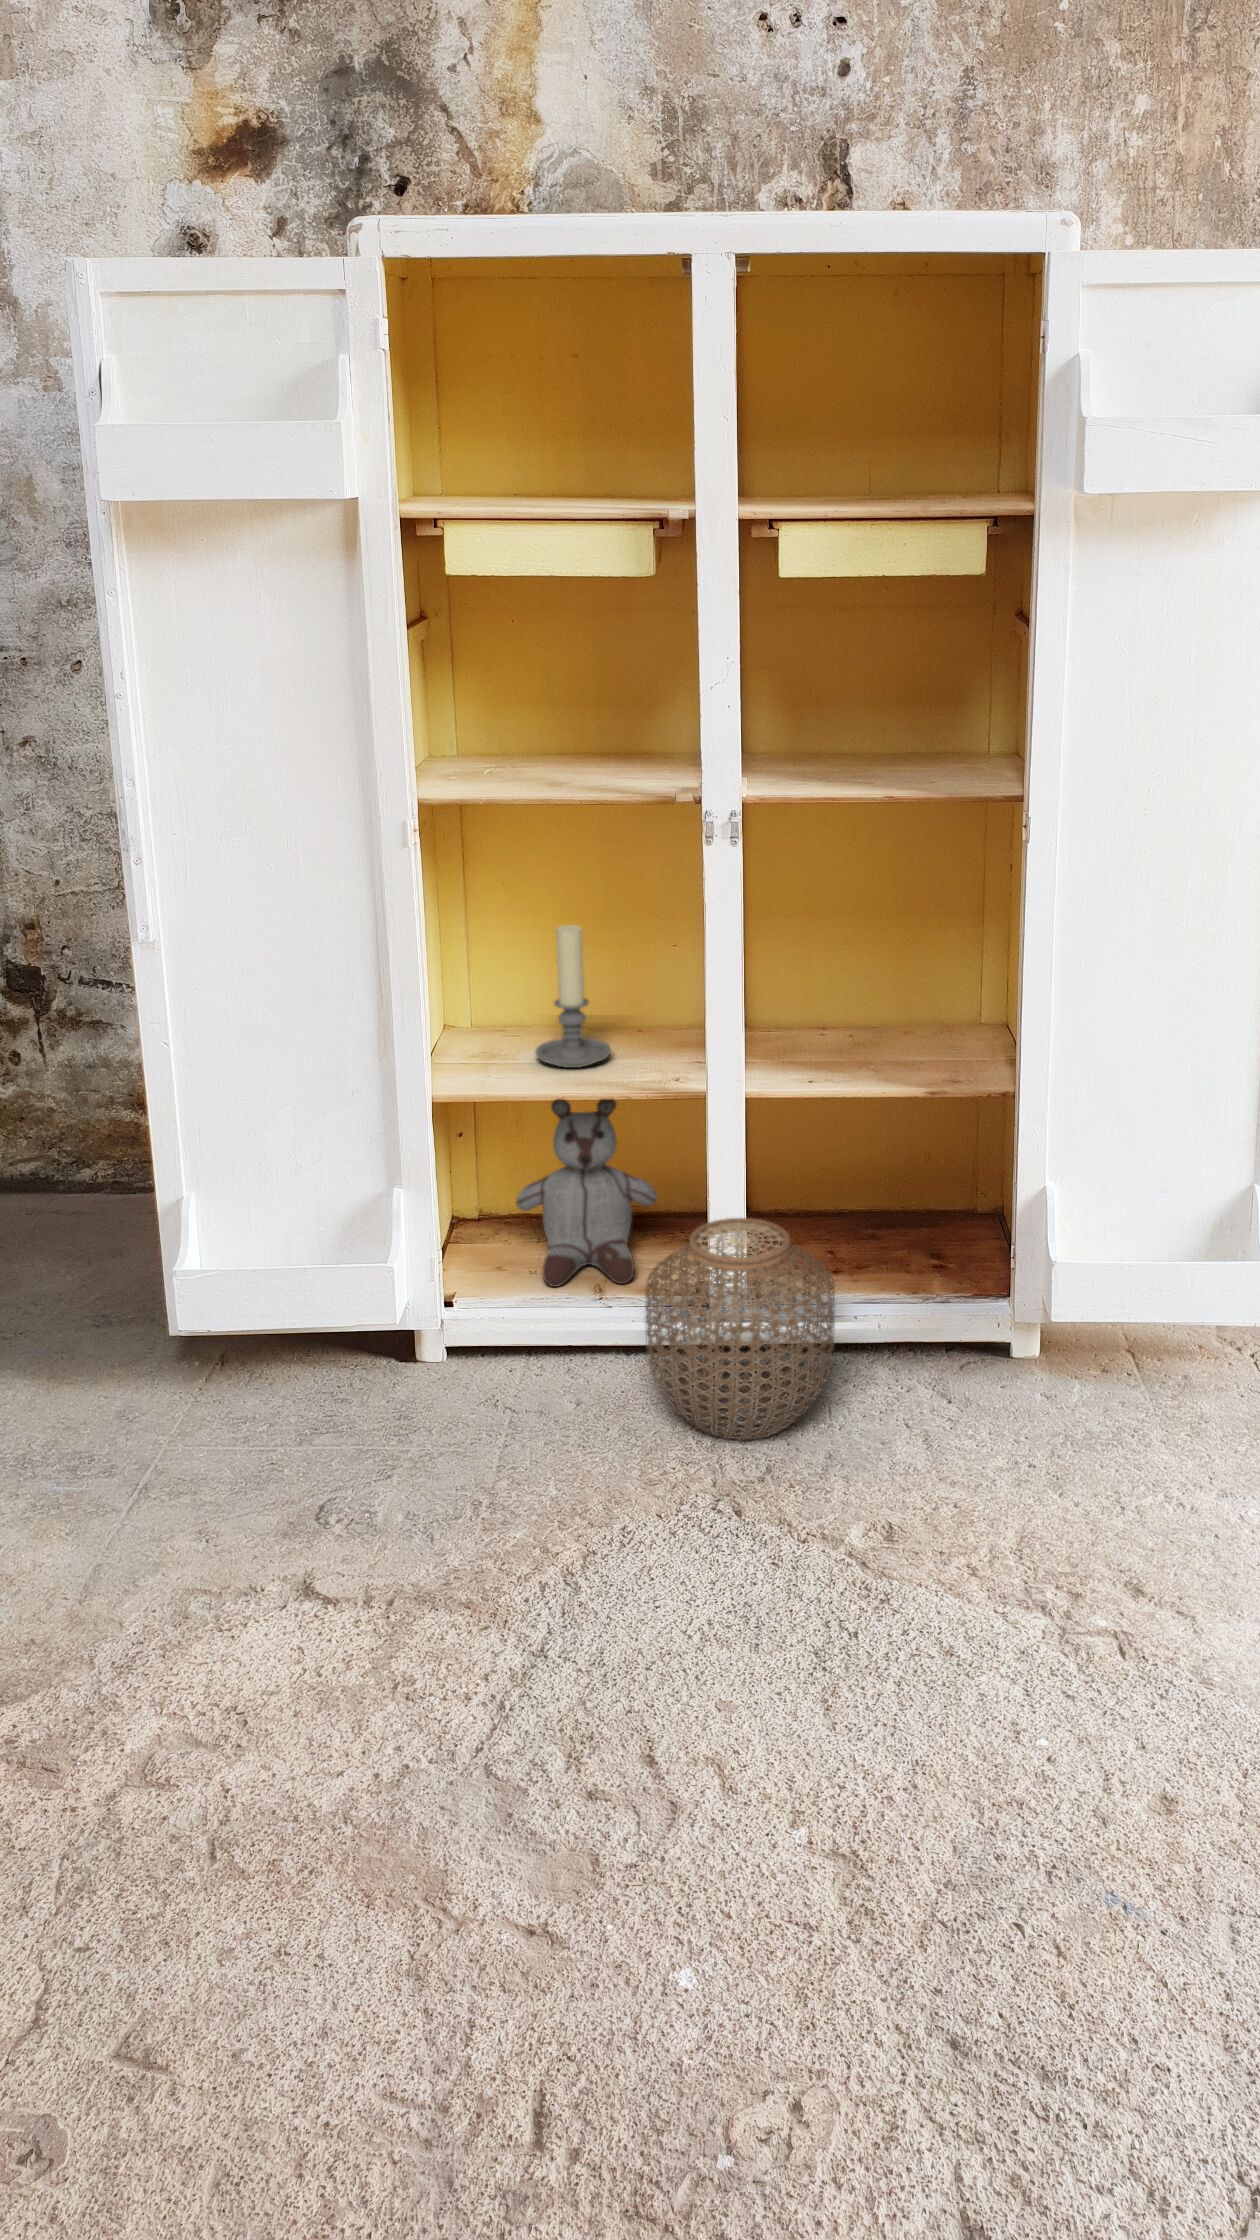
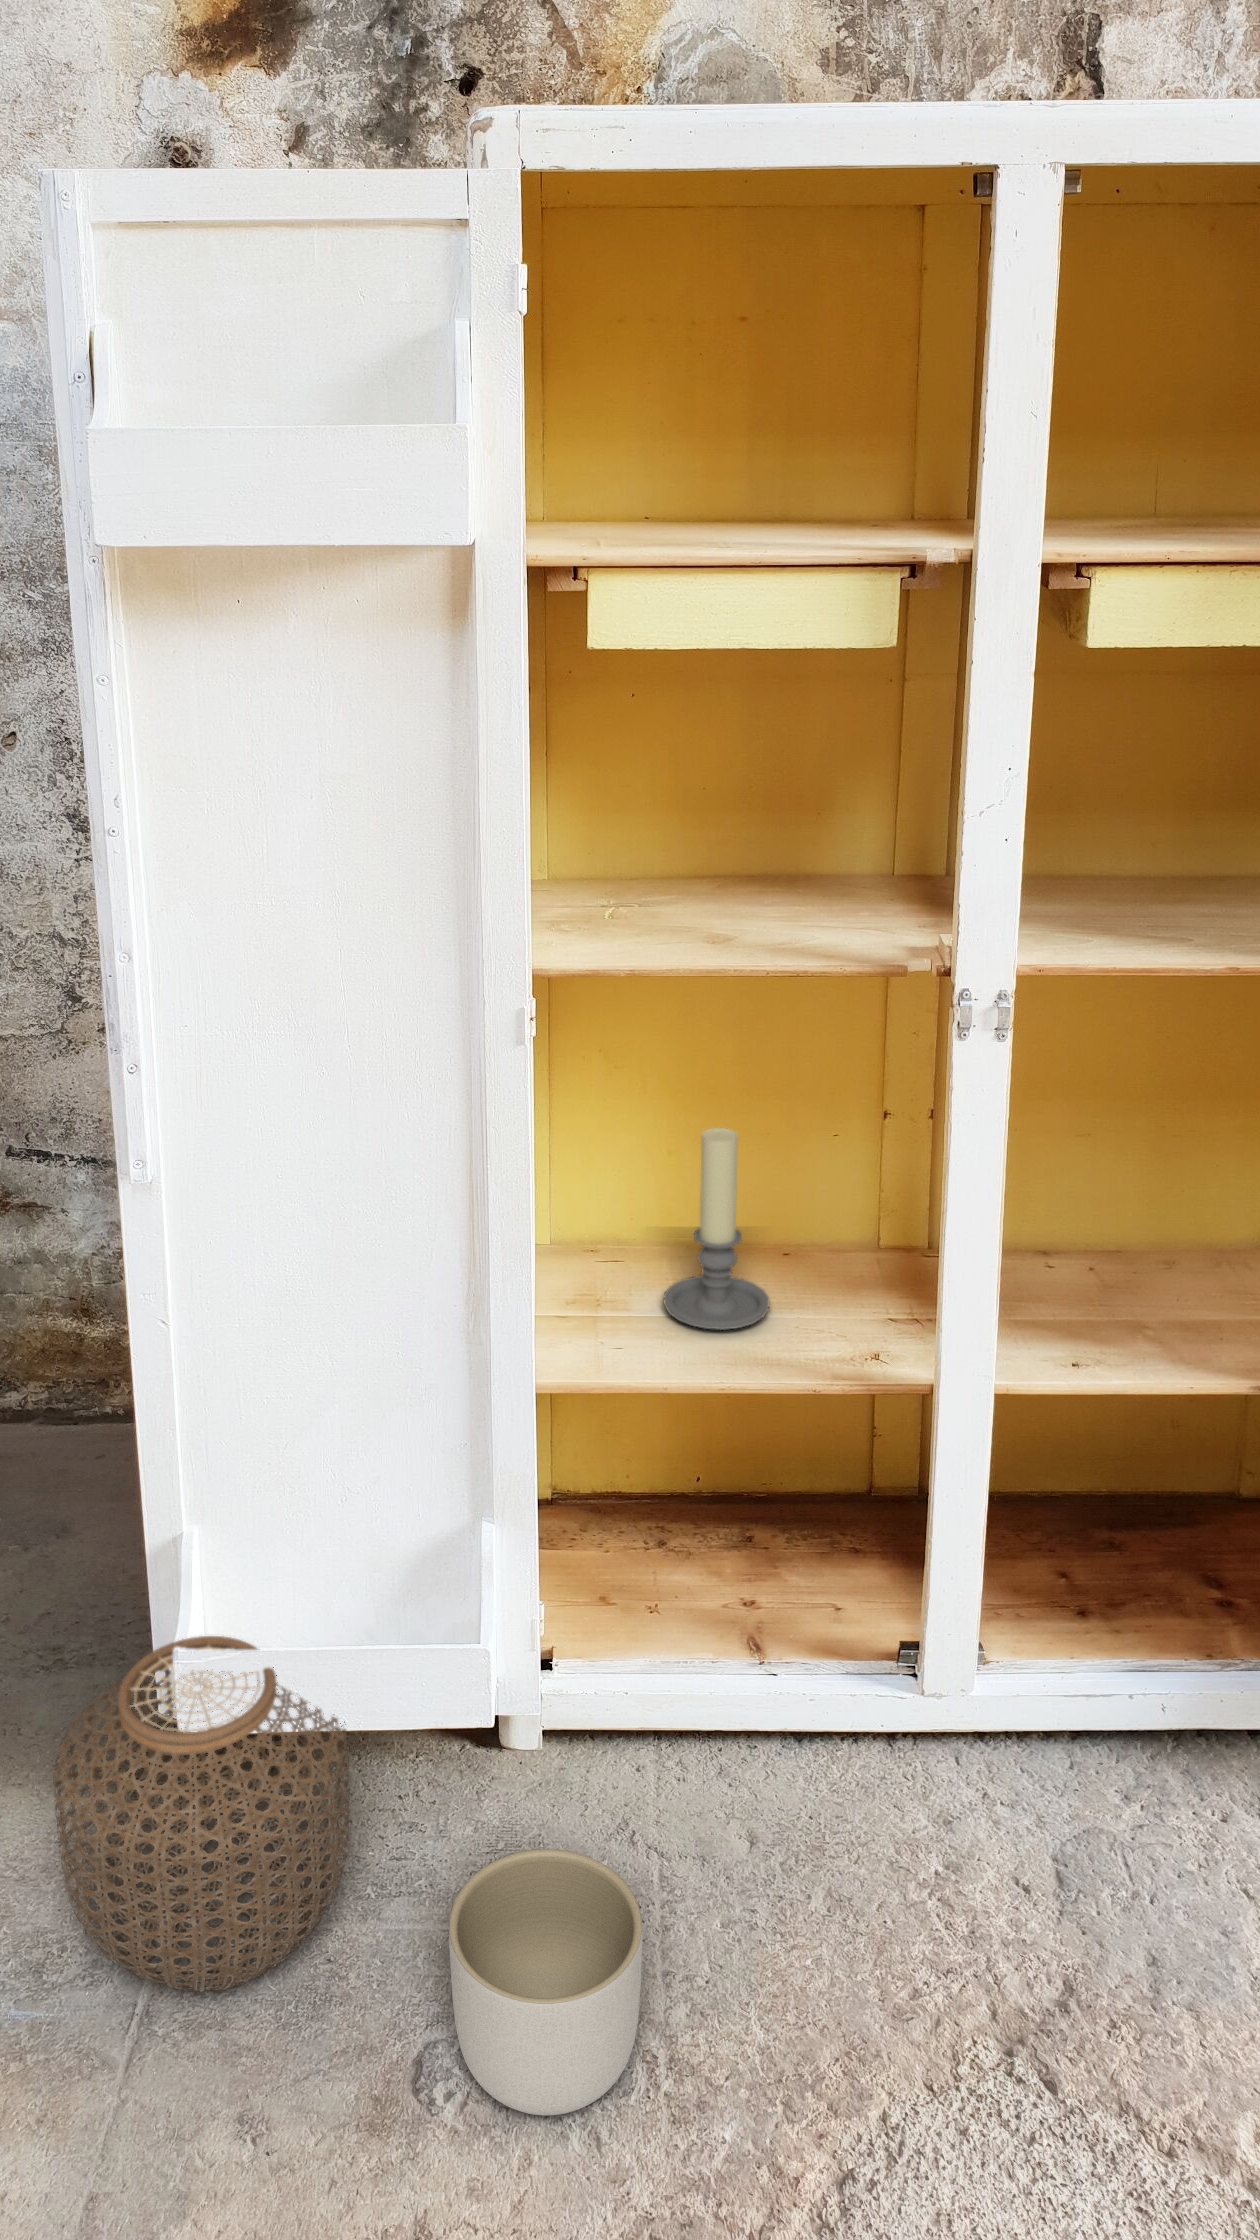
stuffed bear: present [516,1099,657,1287] -> none [623,1358,817,1631]
woven basket: present [645,1218,835,1440] -> present [53,1636,351,1991]
planter: none [335,1372,464,1526] -> present [449,1849,643,2115]

